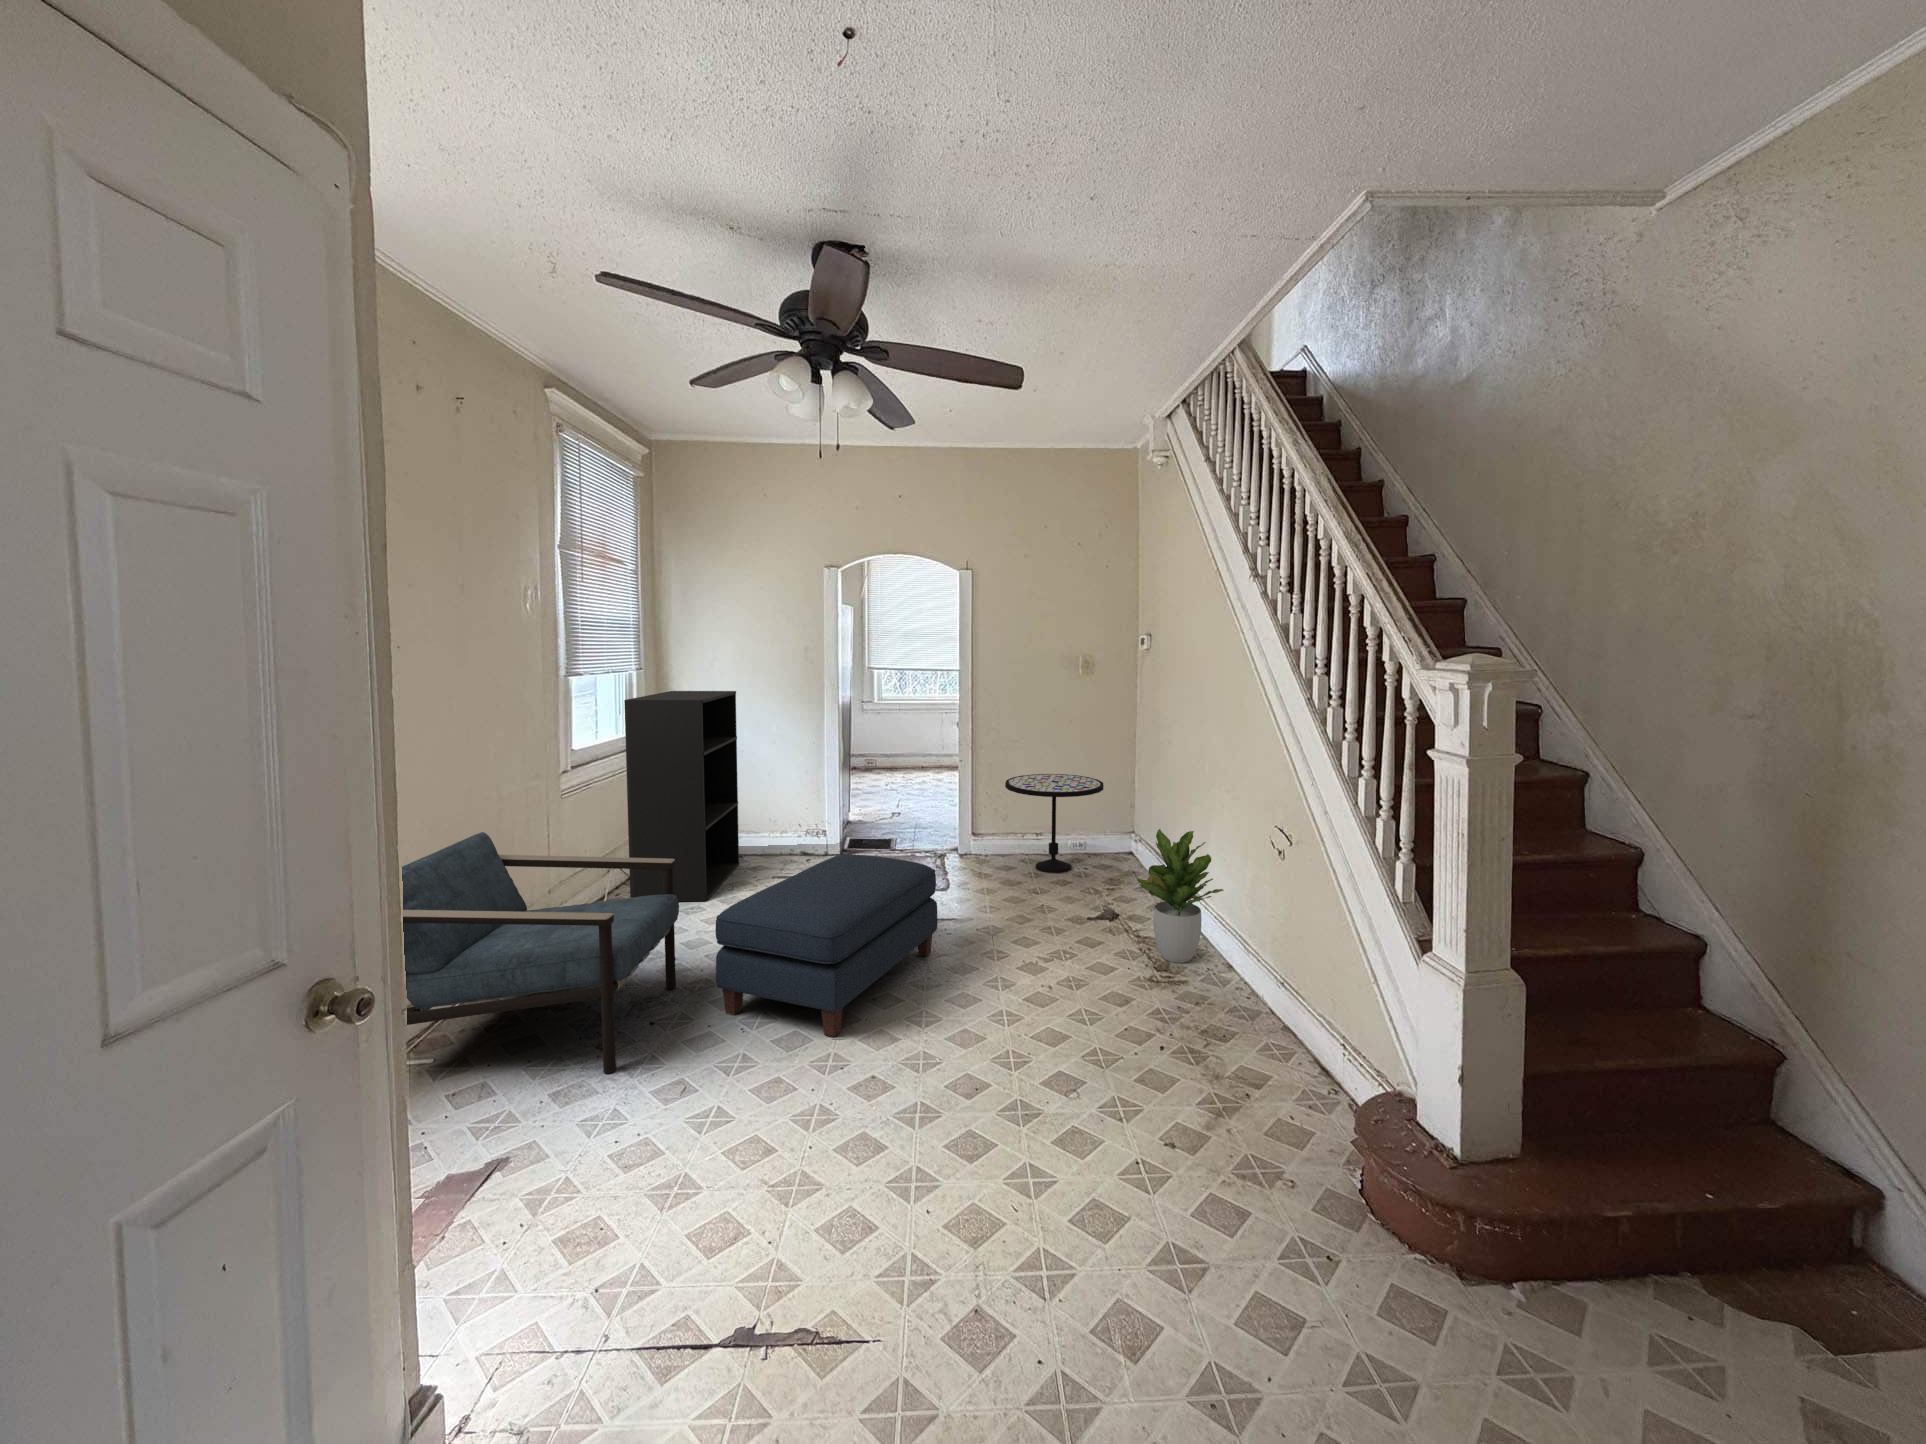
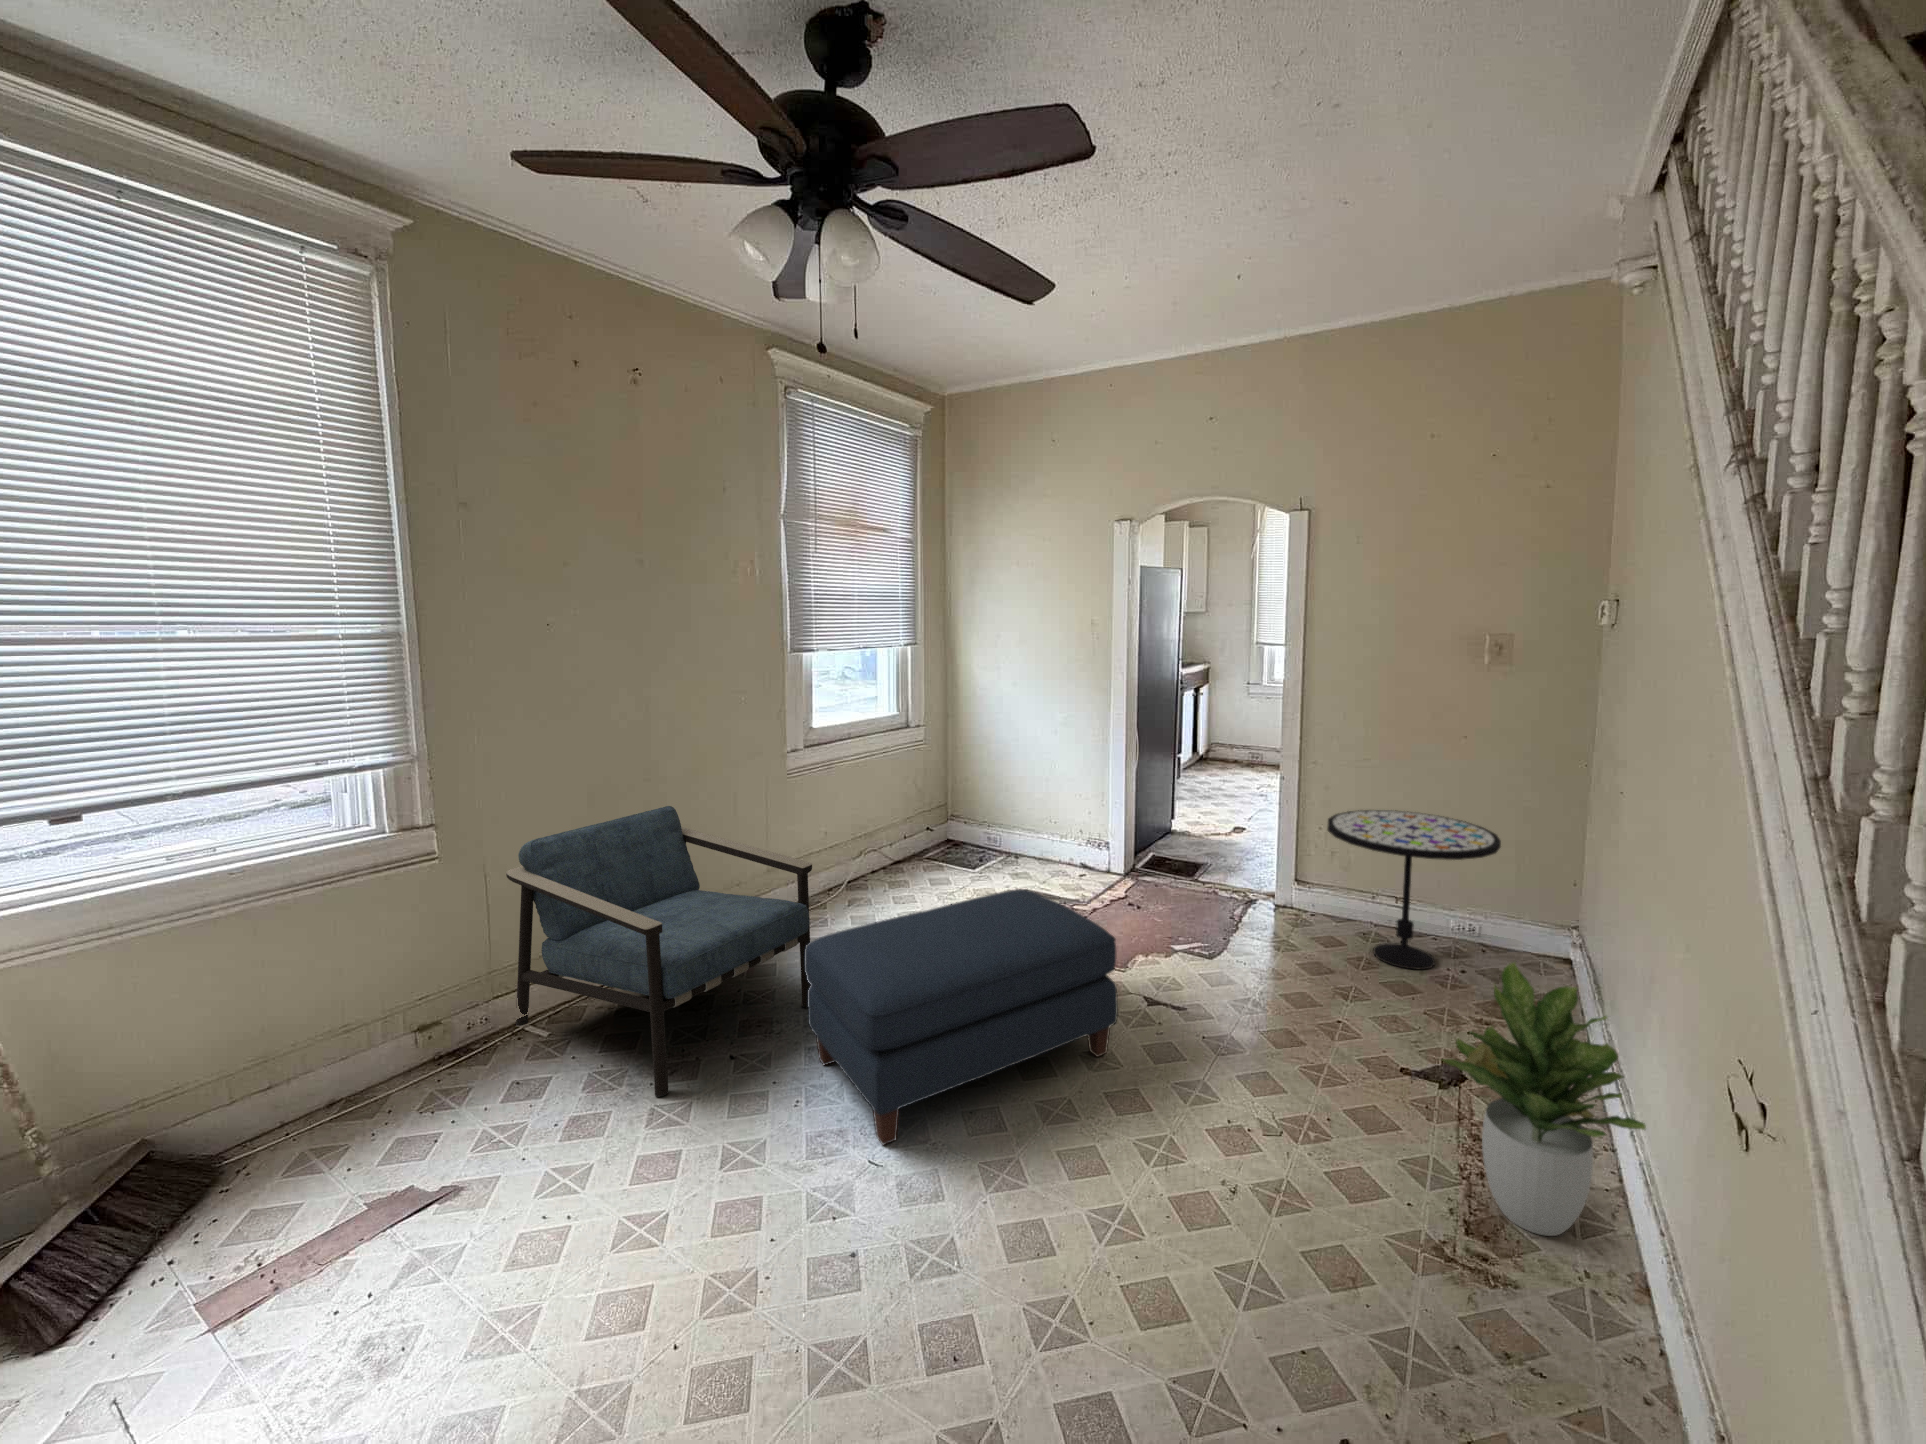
bookshelf: present [624,691,739,901] -> none [869,670,1008,904]

